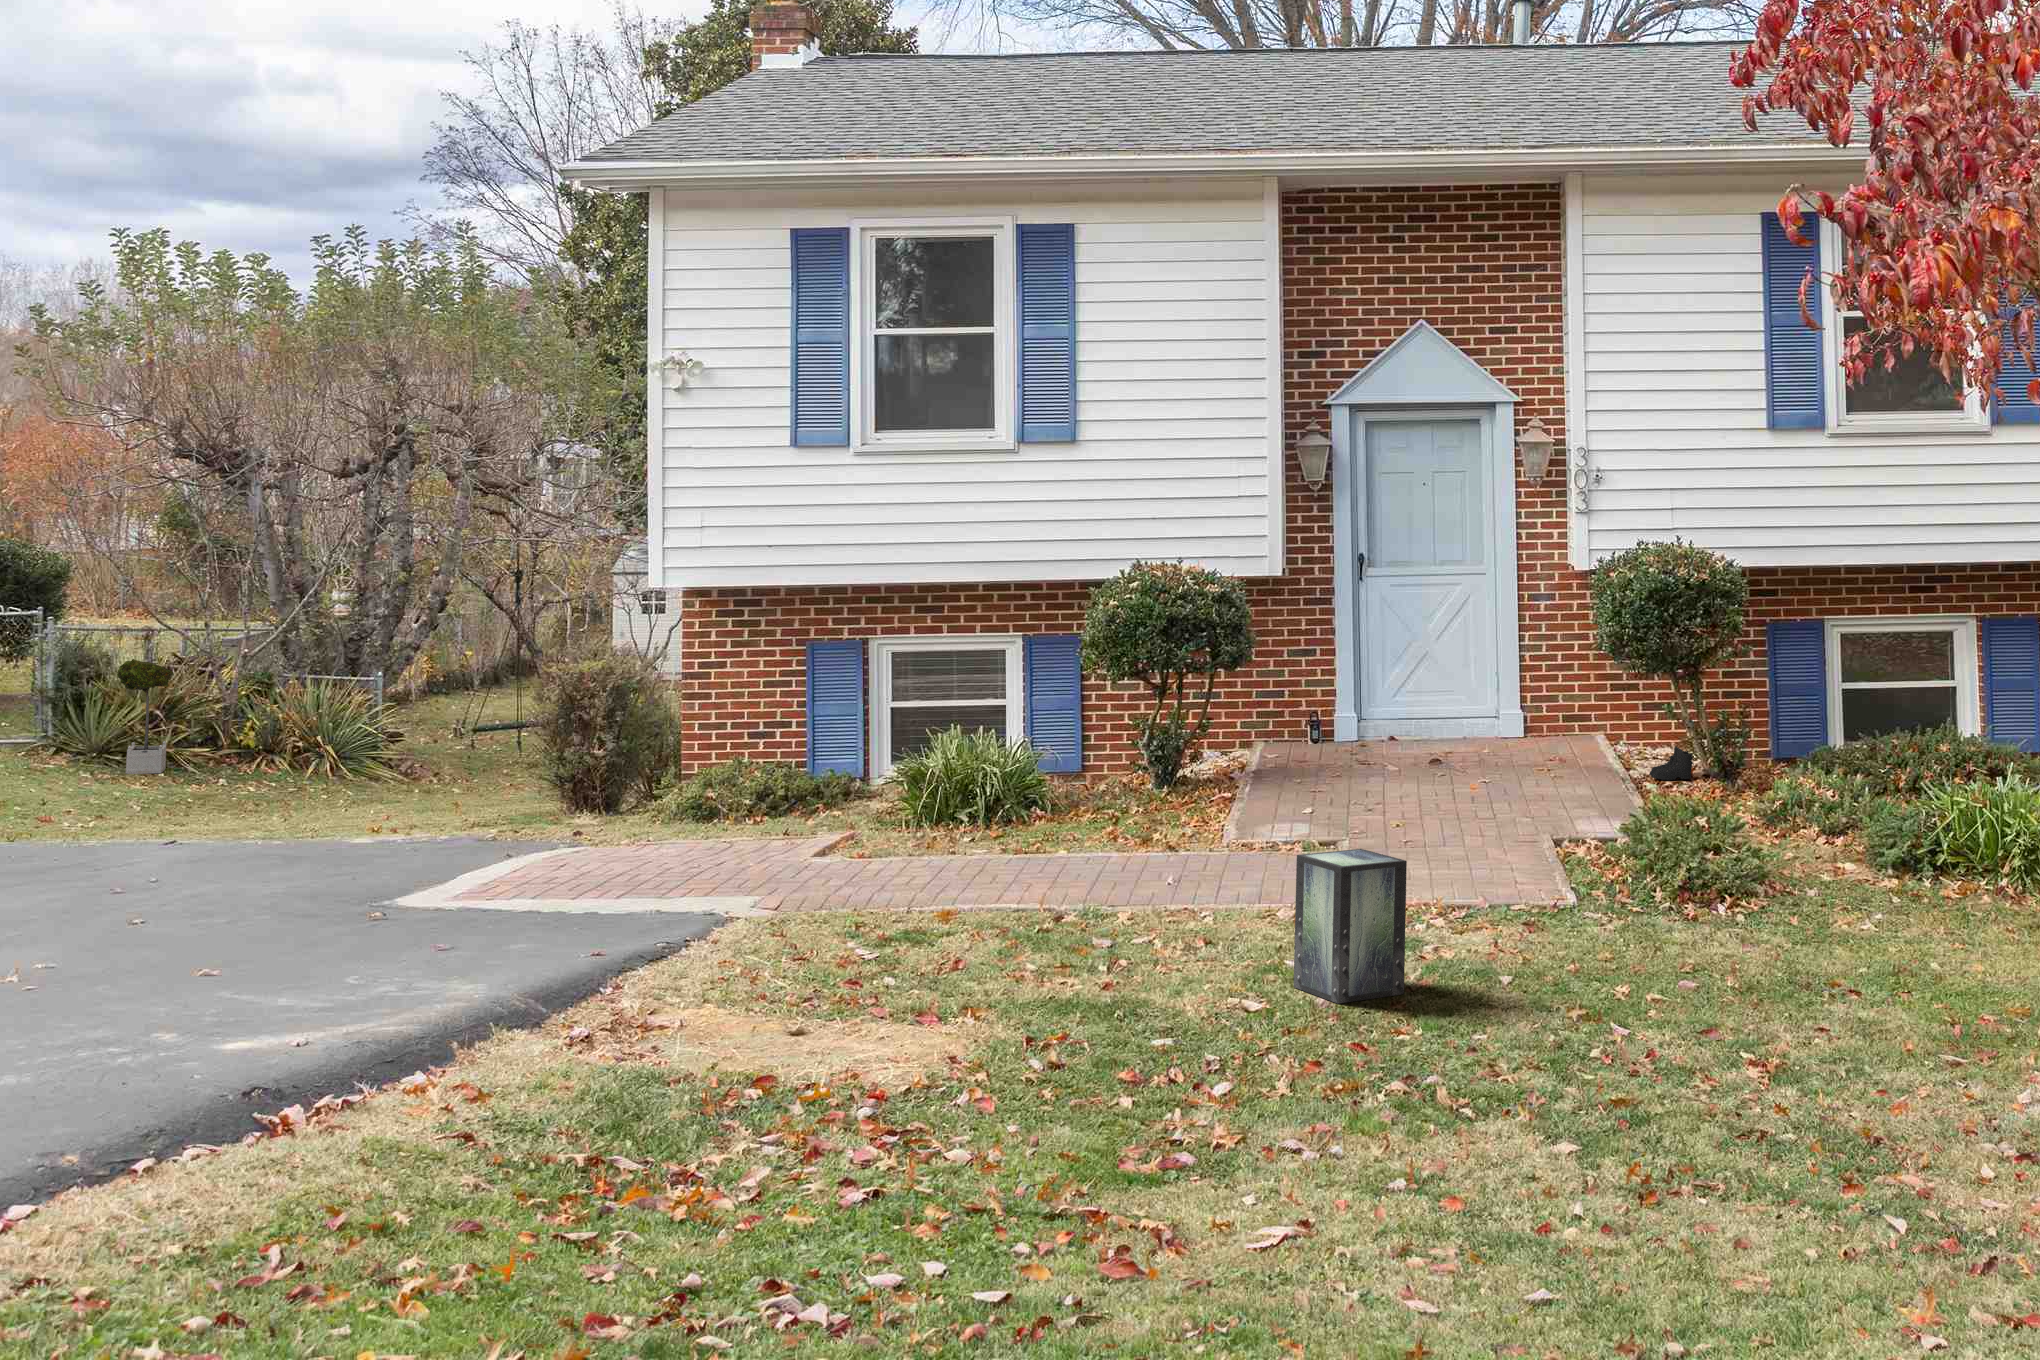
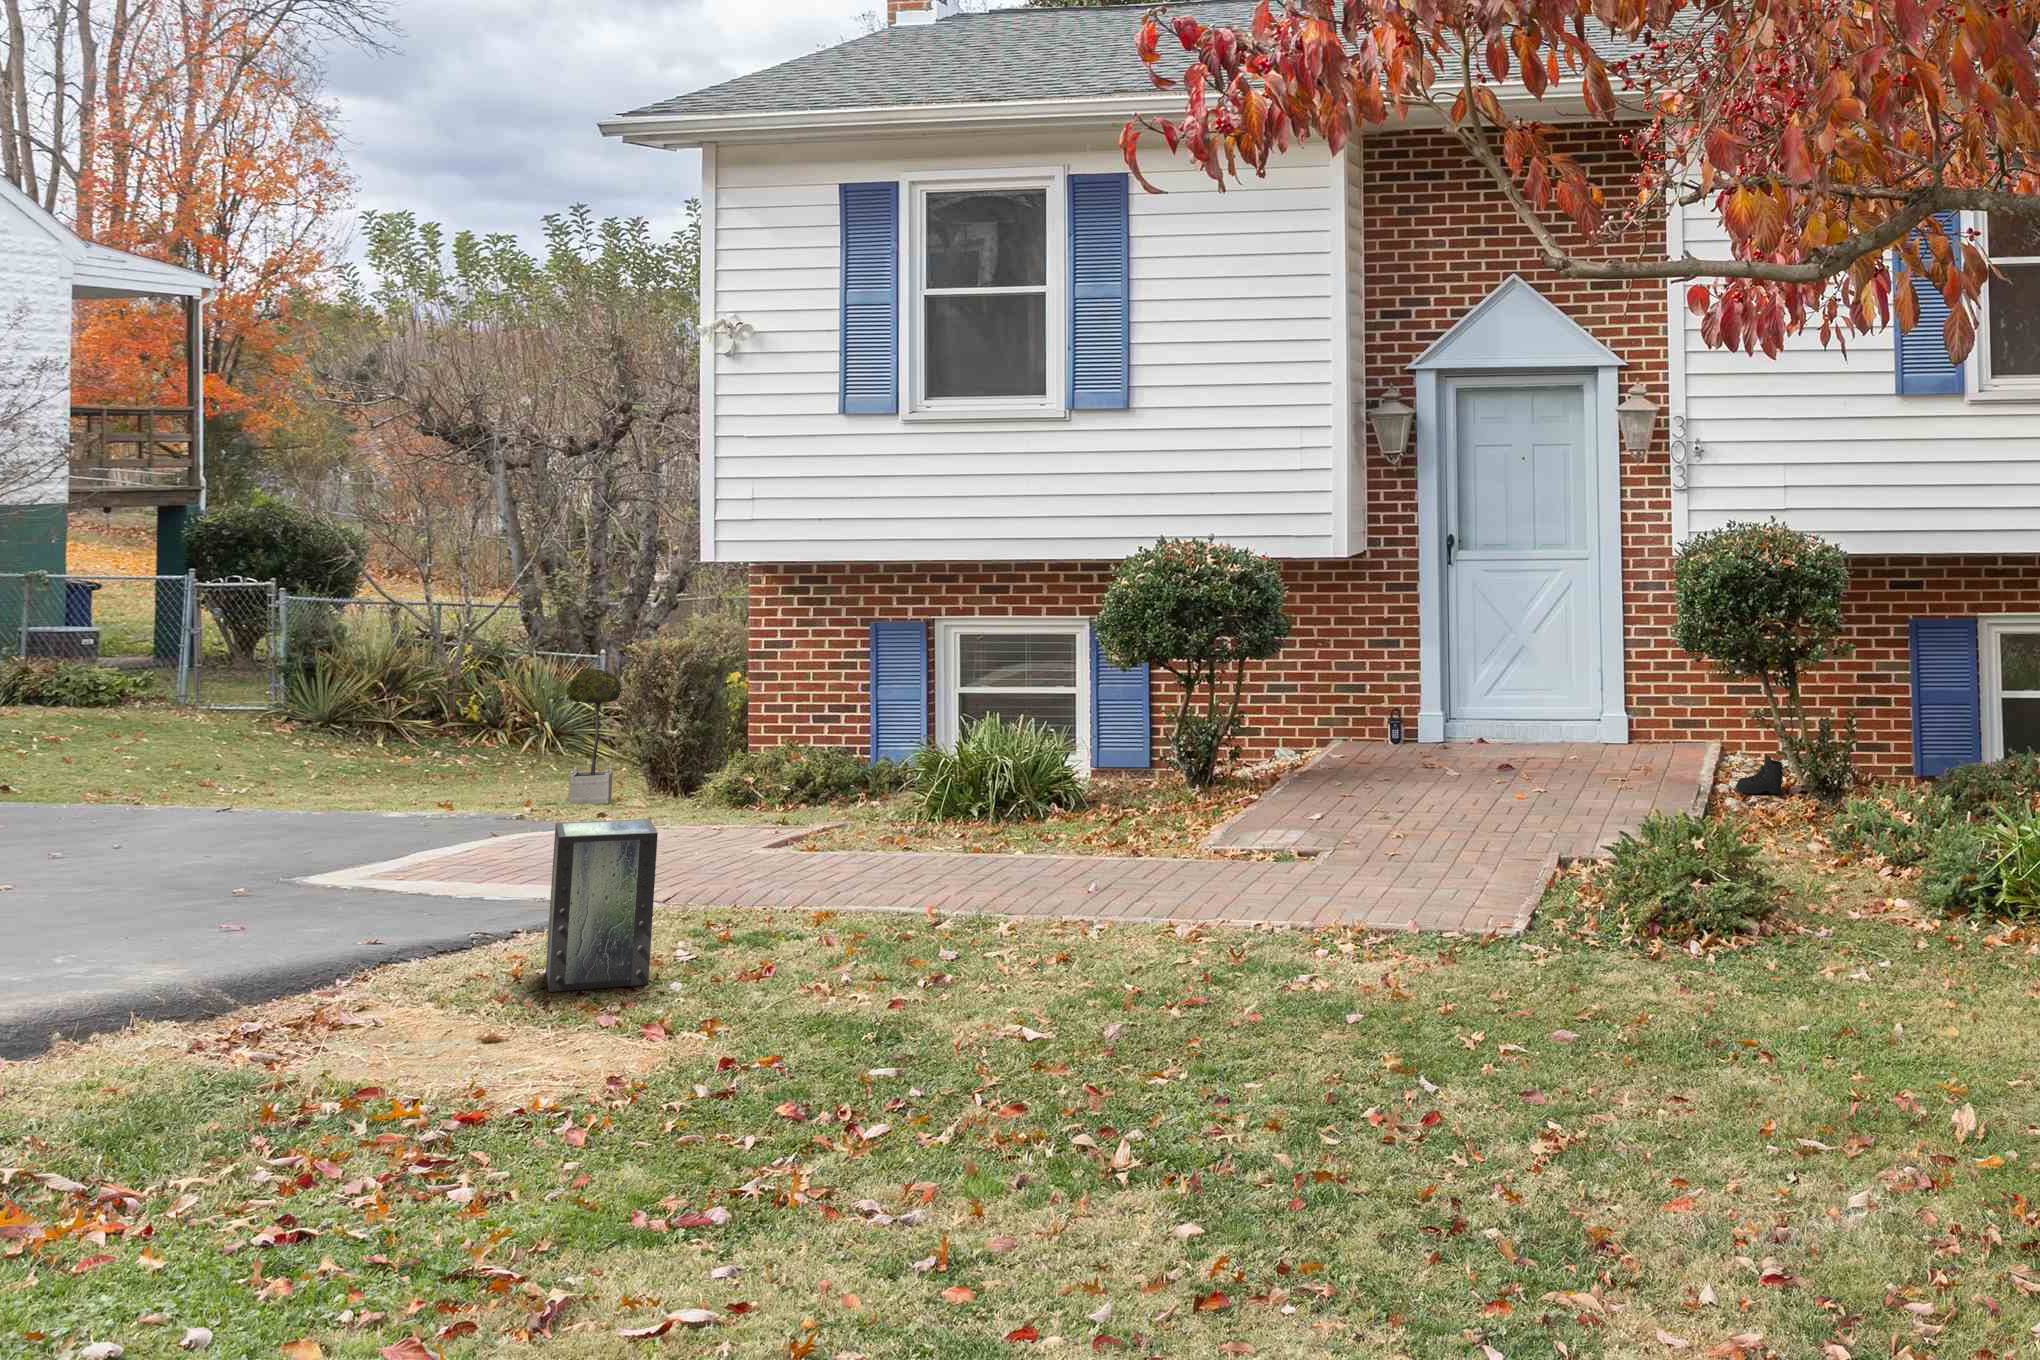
potted tree: present [117,659,173,774] -> present [566,666,621,804]
storage box: present [1294,849,1407,1004] -> present [546,819,658,992]

